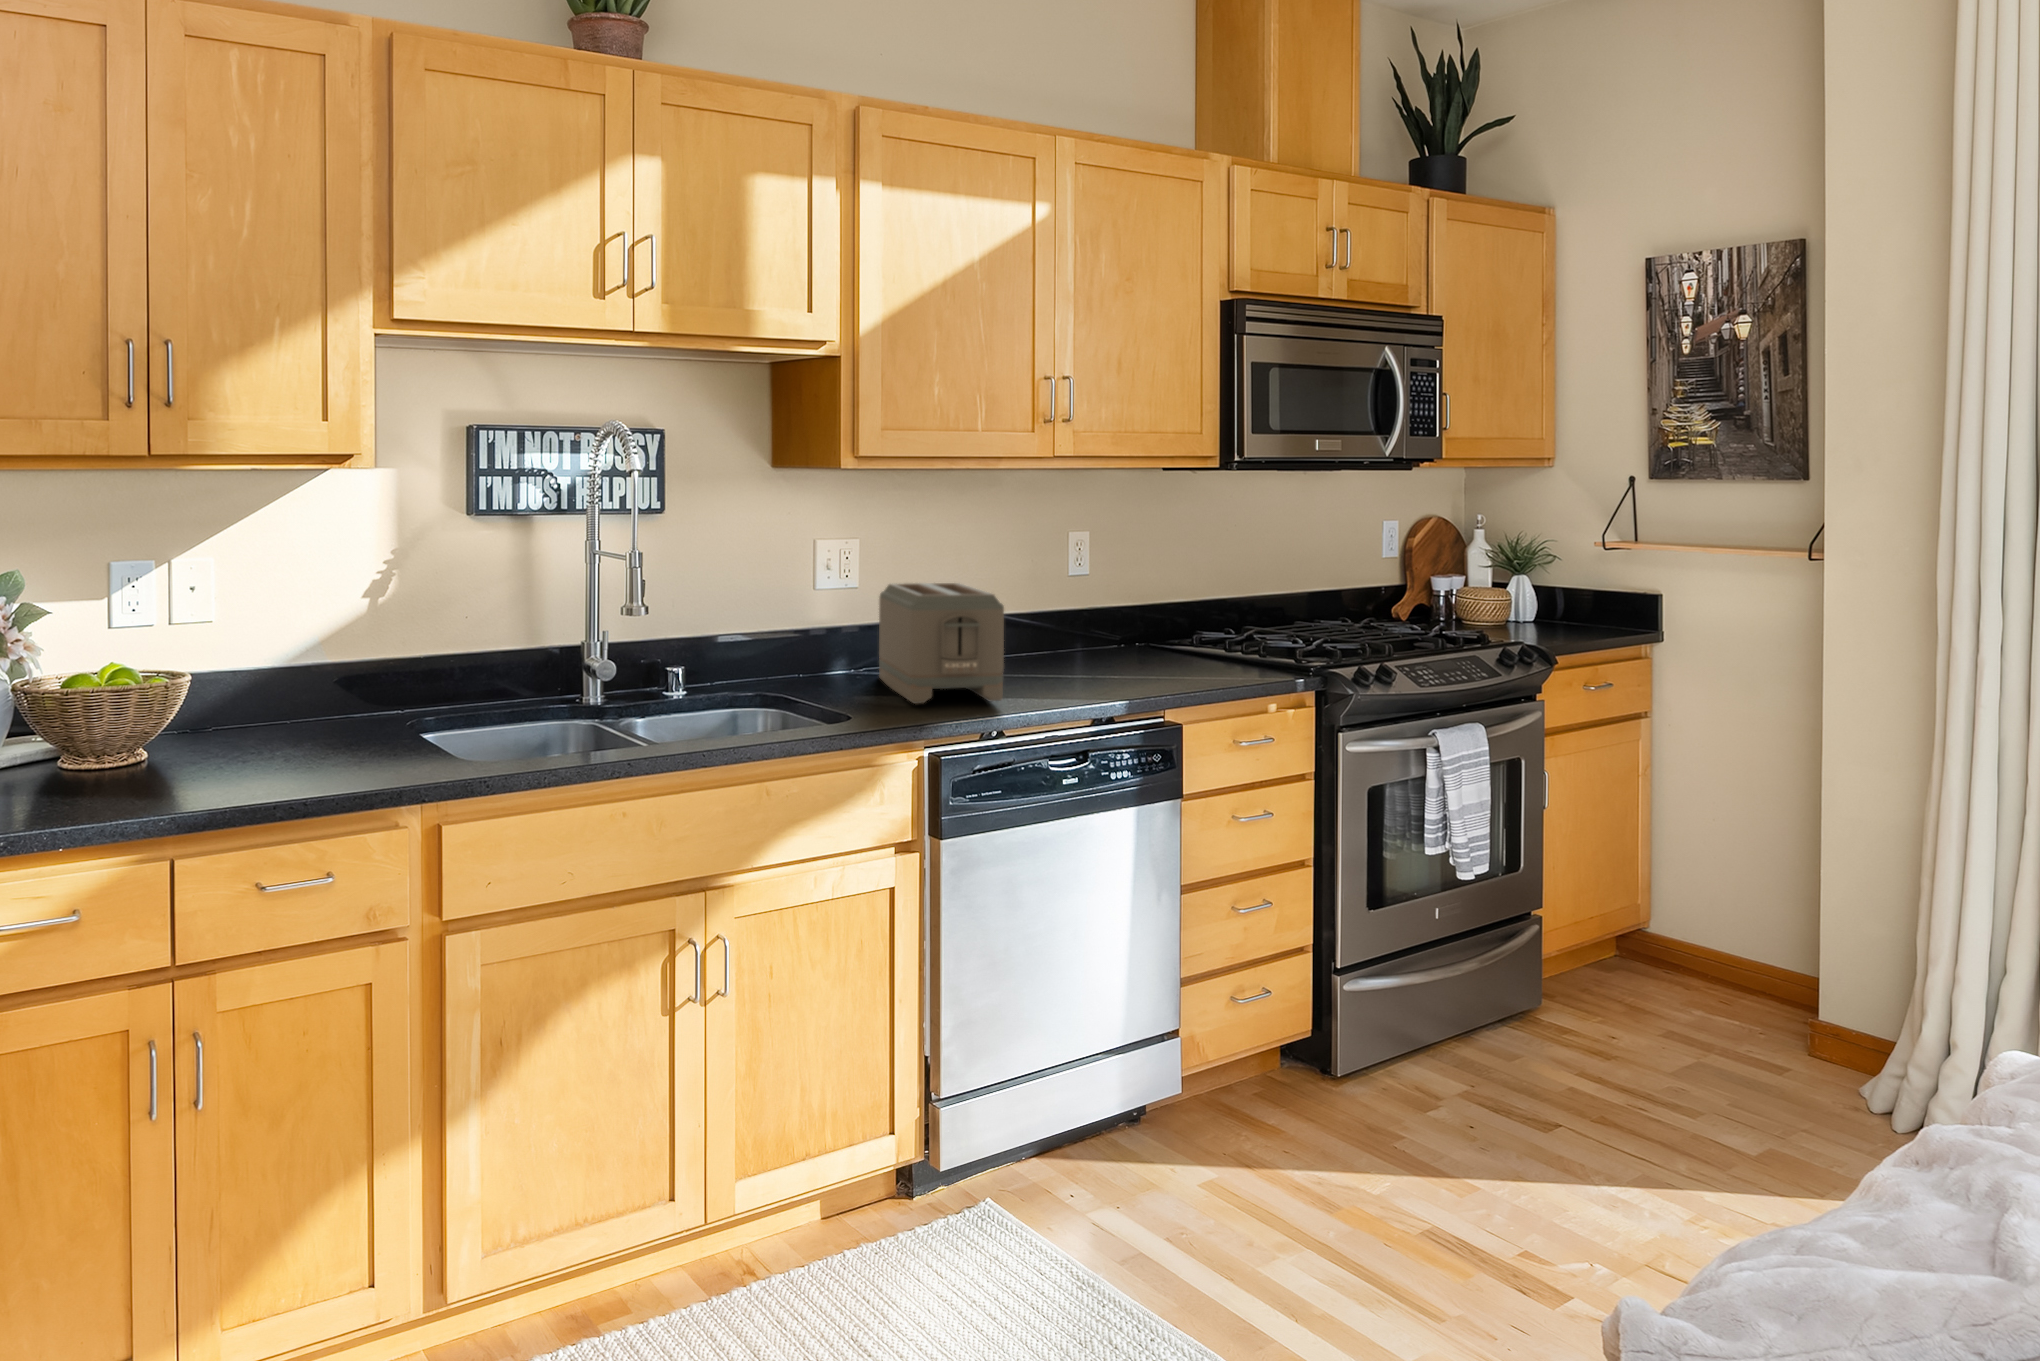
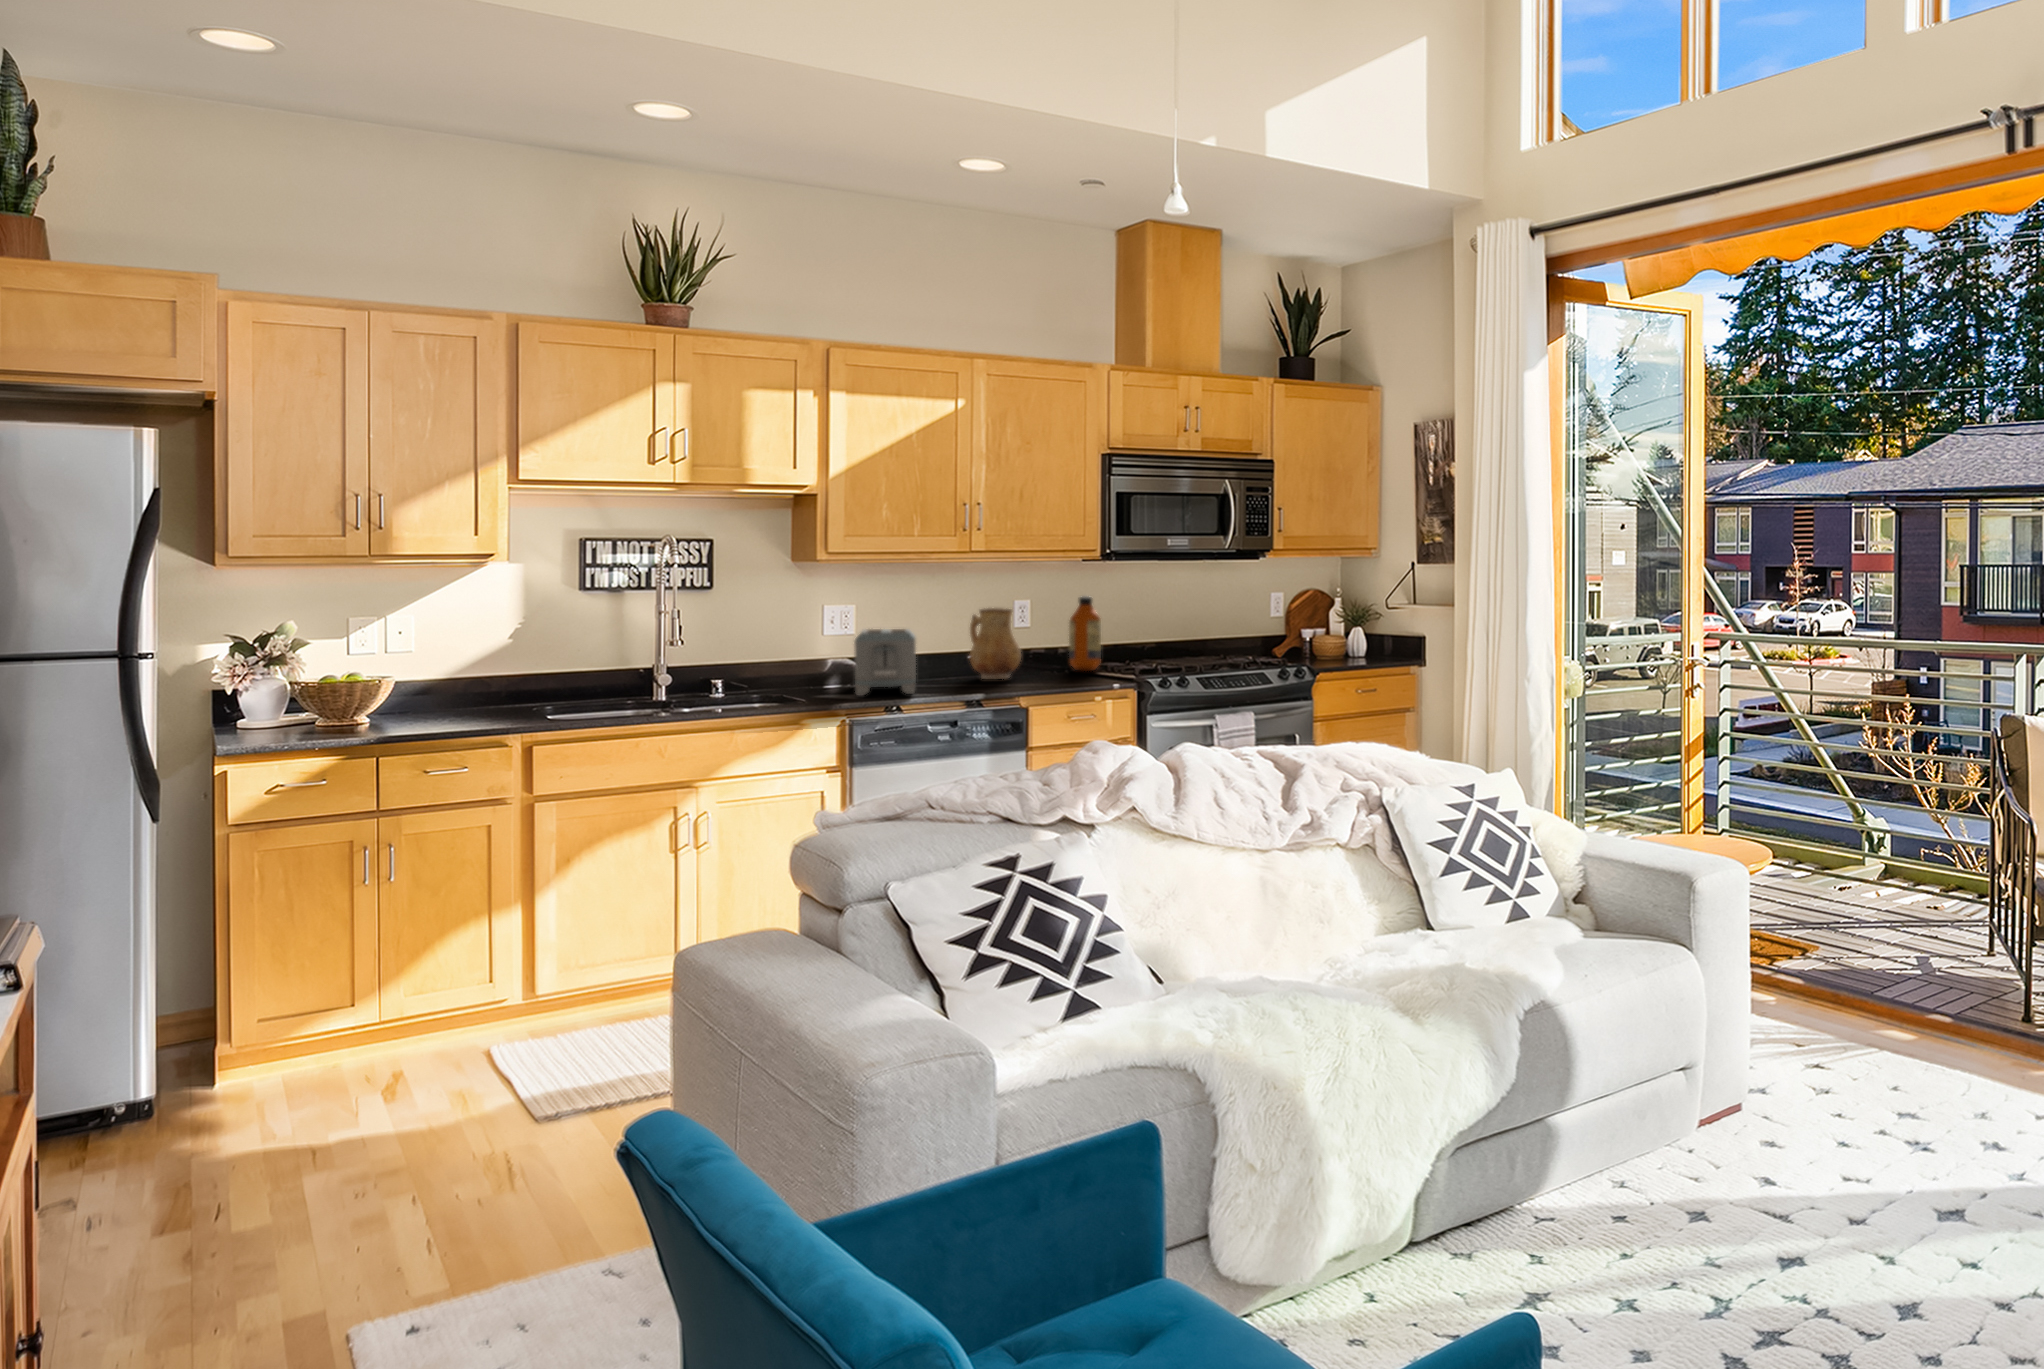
bottle: none [1151,528,1201,646] -> present [1069,596,1101,671]
ceramic pitcher: none [1020,547,1107,664] -> present [969,608,1021,679]

